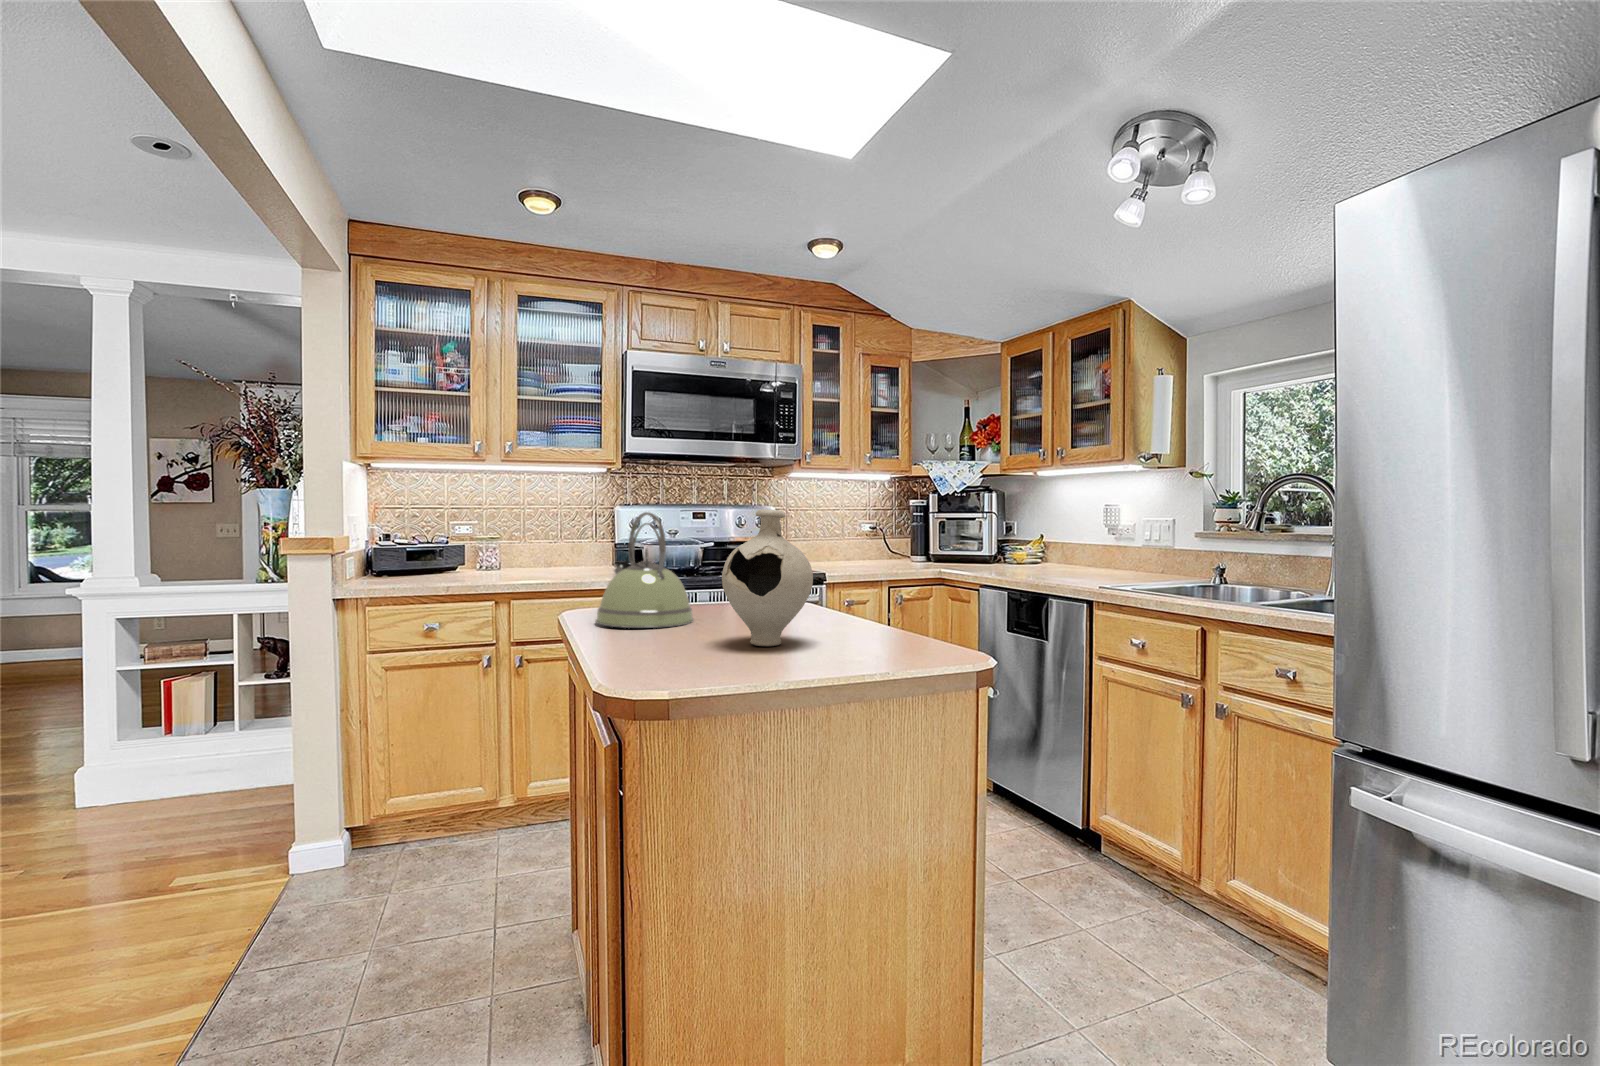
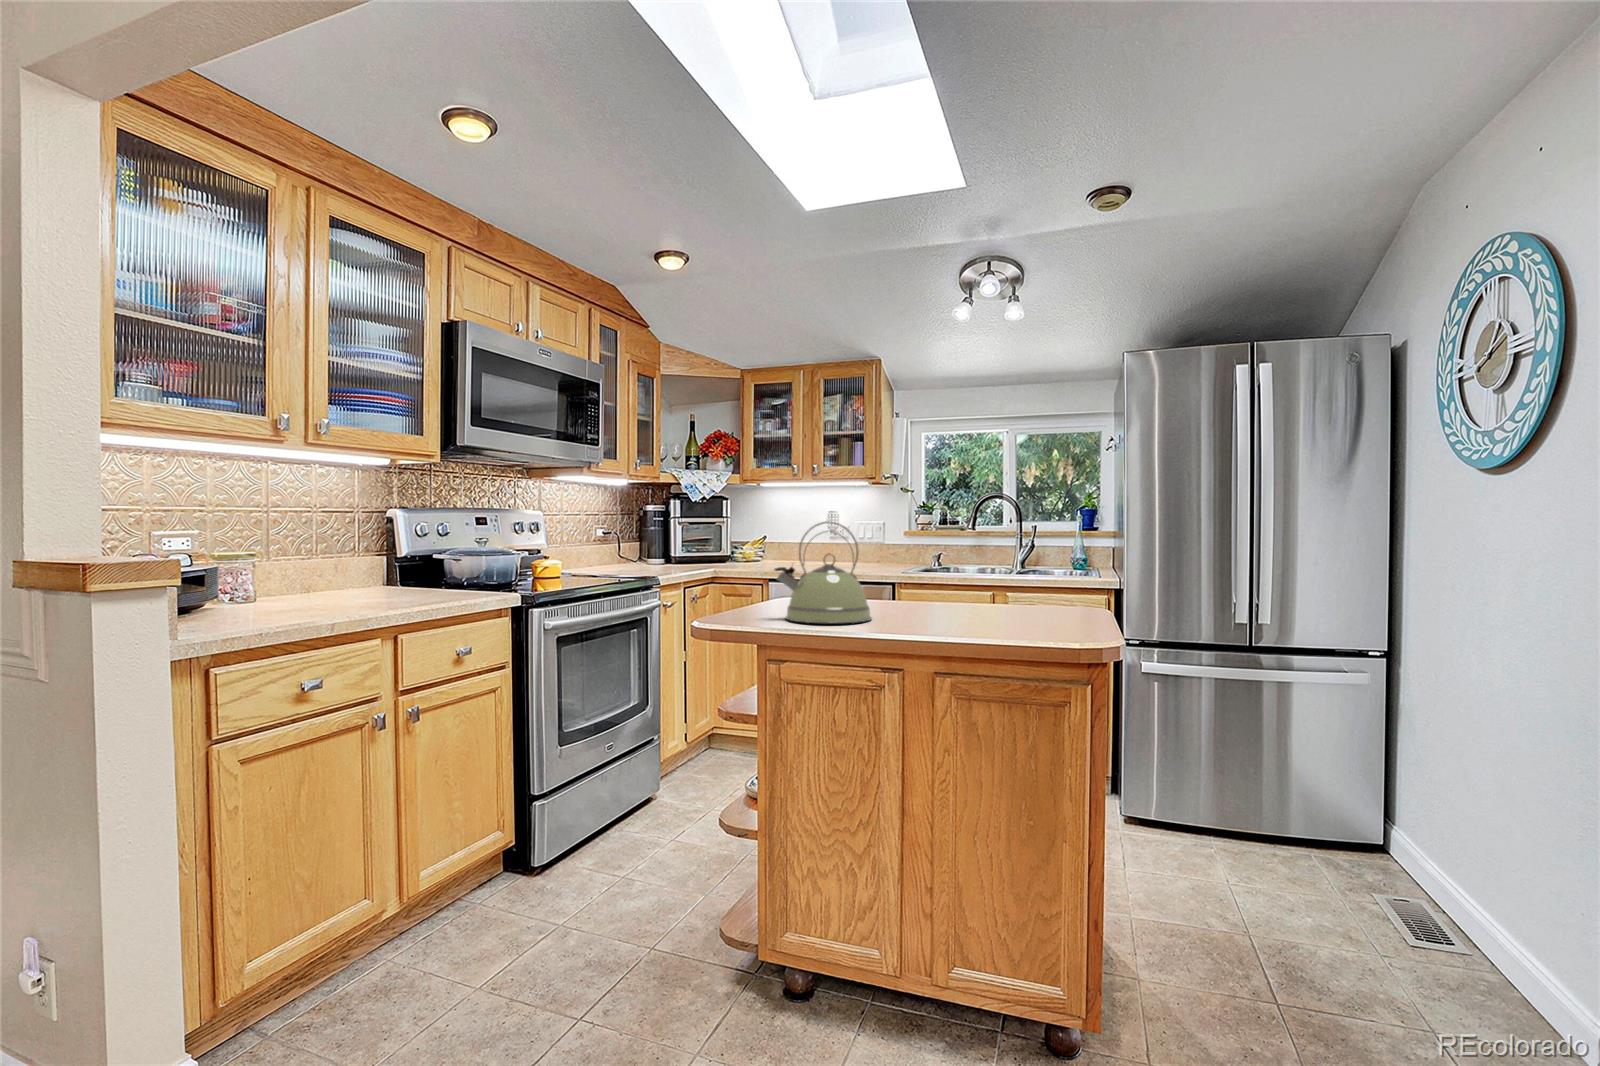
decorative vase: present [722,509,813,646] -> none [955,520,1022,618]

